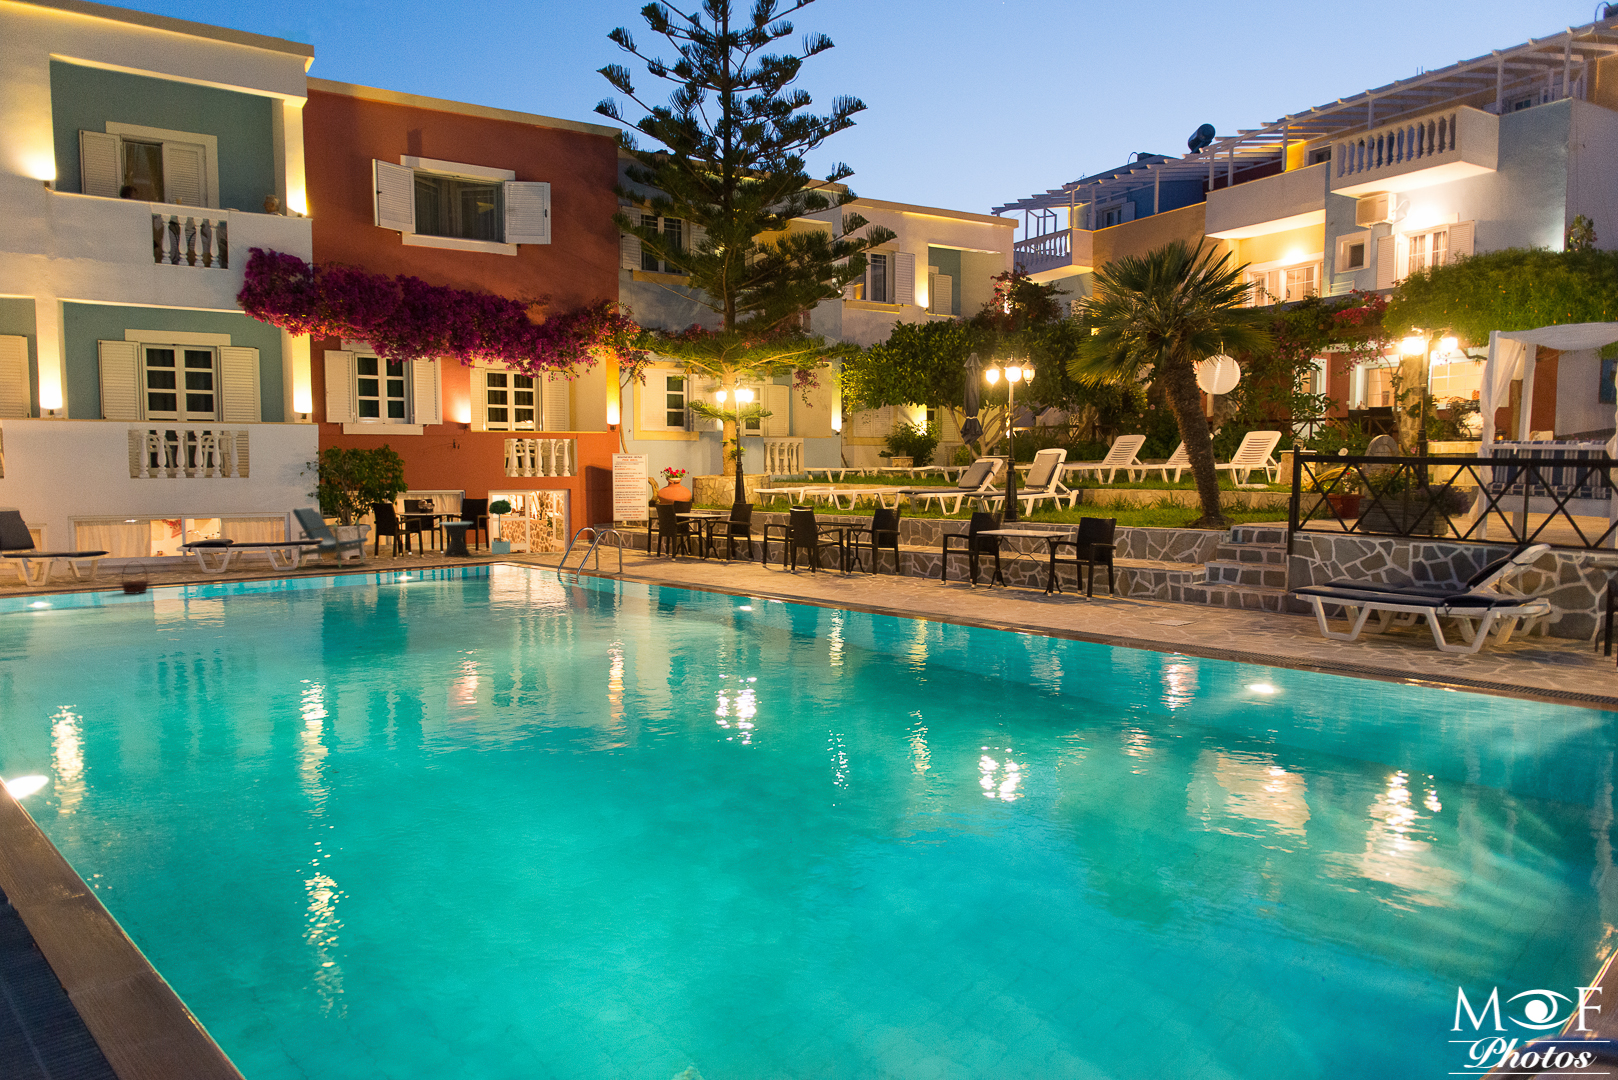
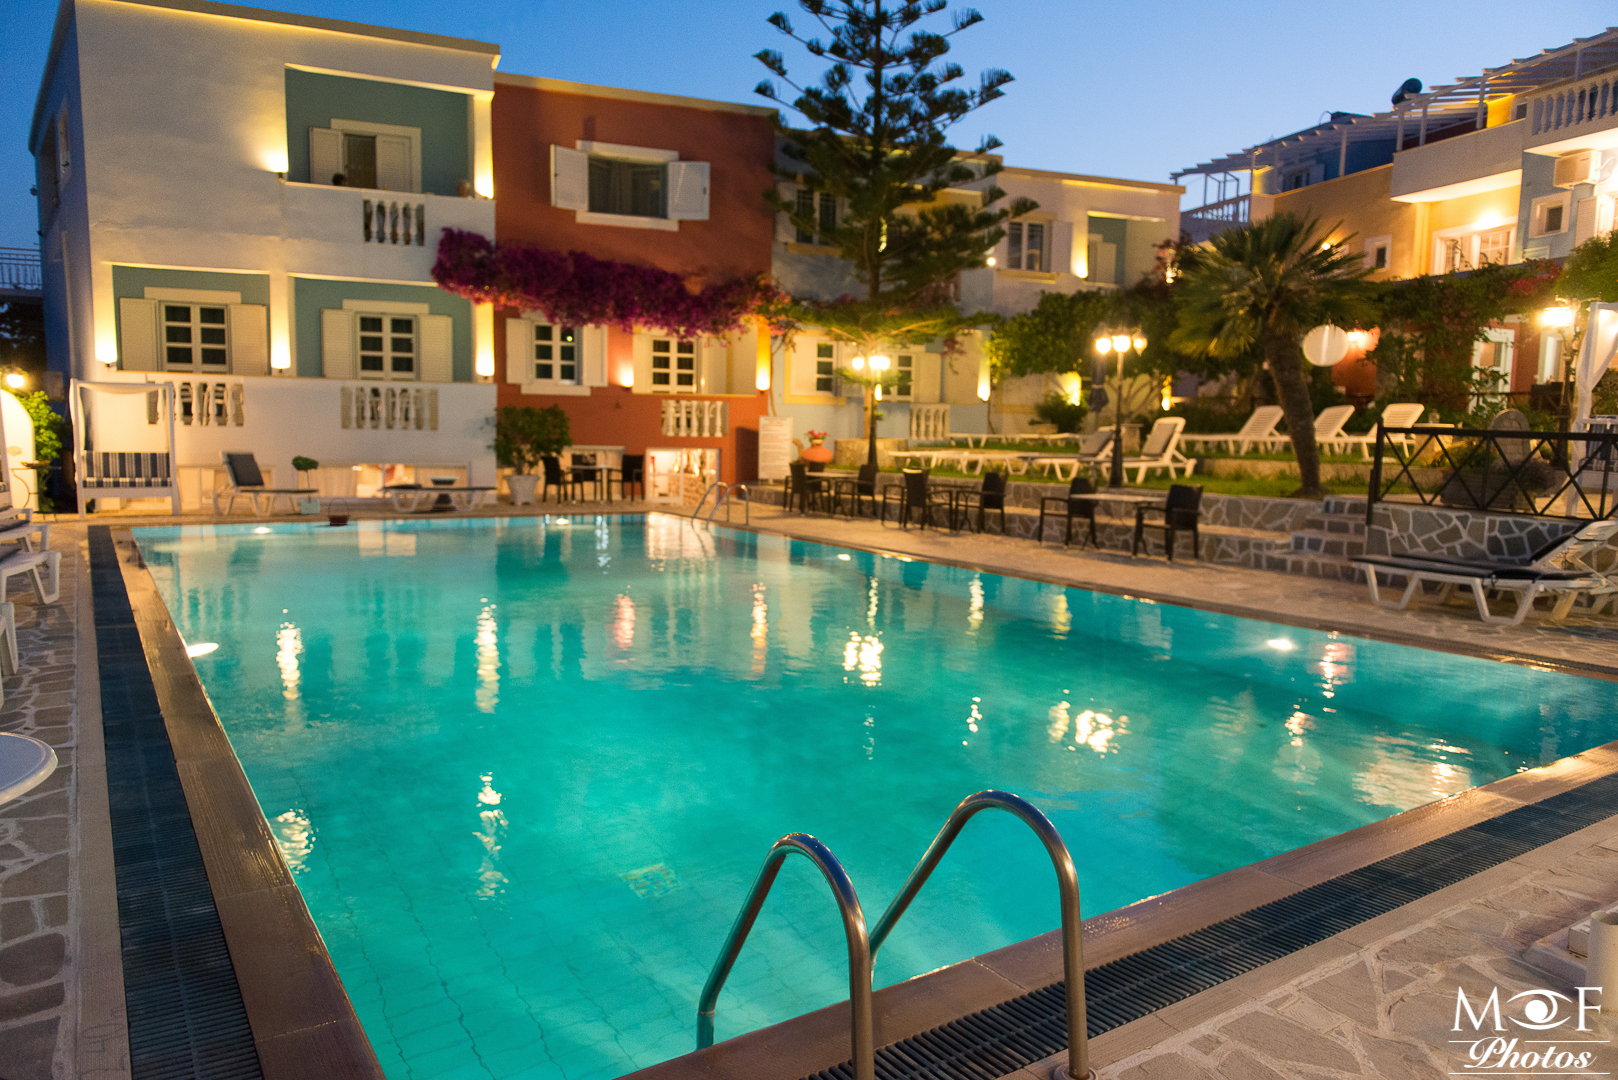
potted tree: present [489,499,512,554] -> present [291,456,320,514]
lounge chair: present [293,507,368,567] -> none [473,457,536,512]
side table: present [442,522,471,557] -> present [429,477,457,511]

